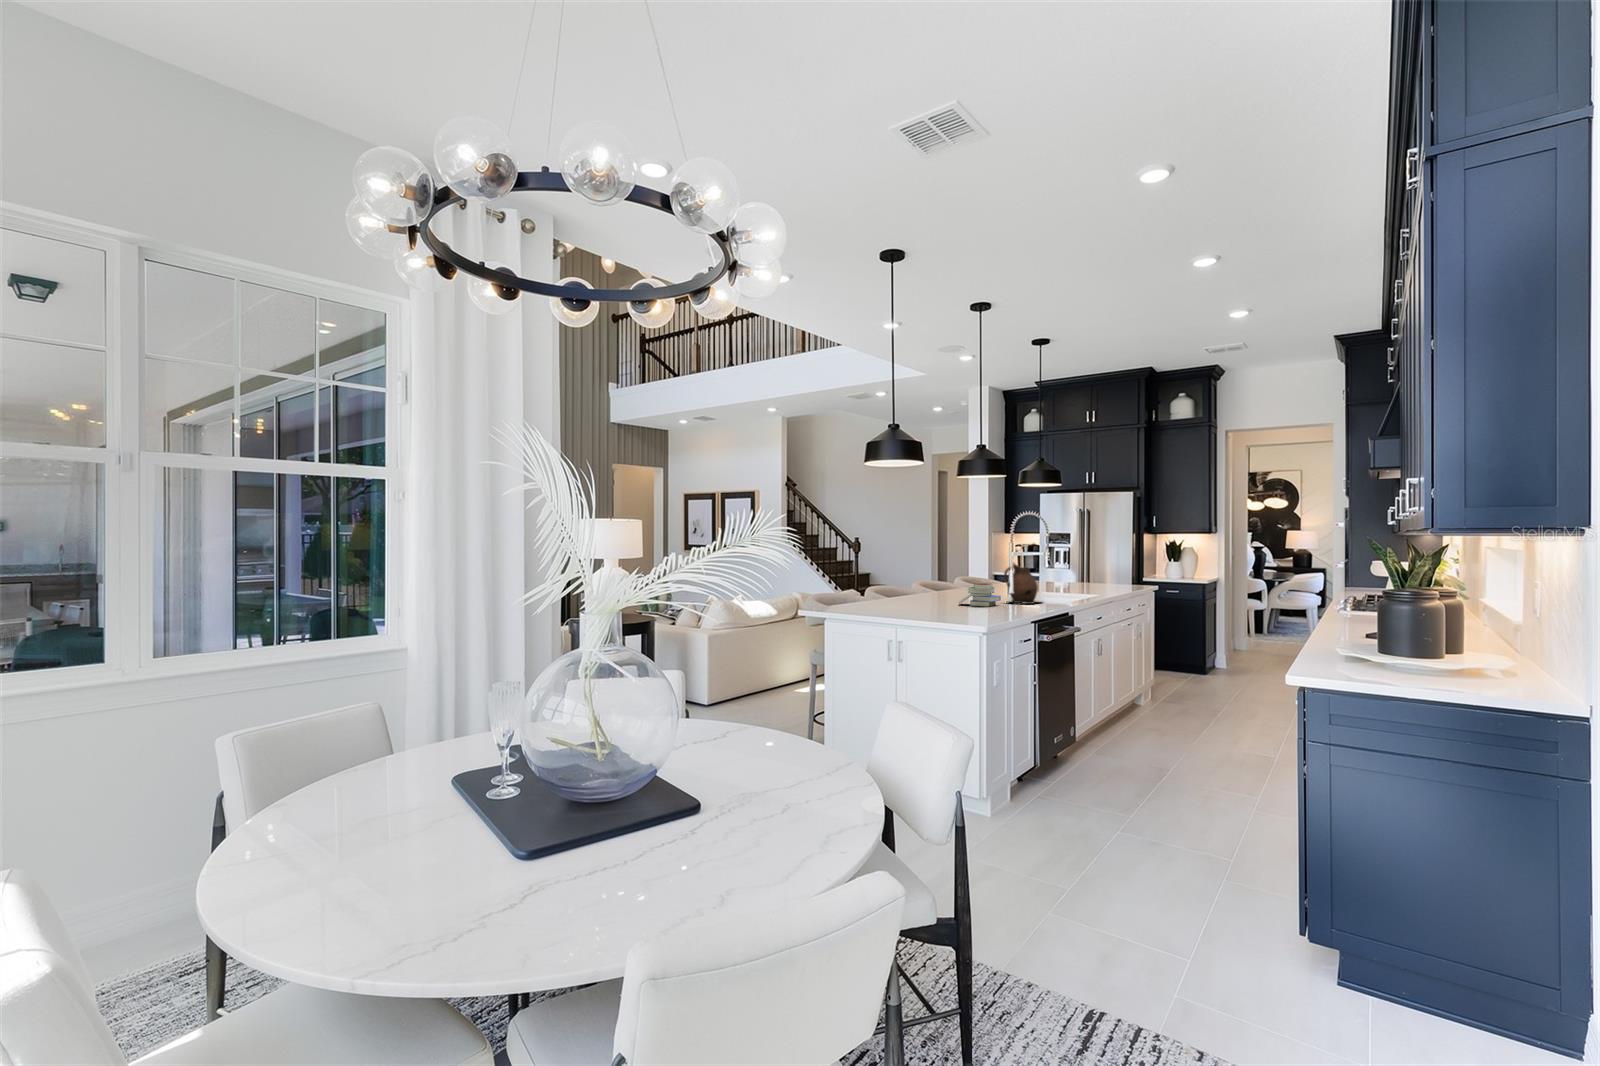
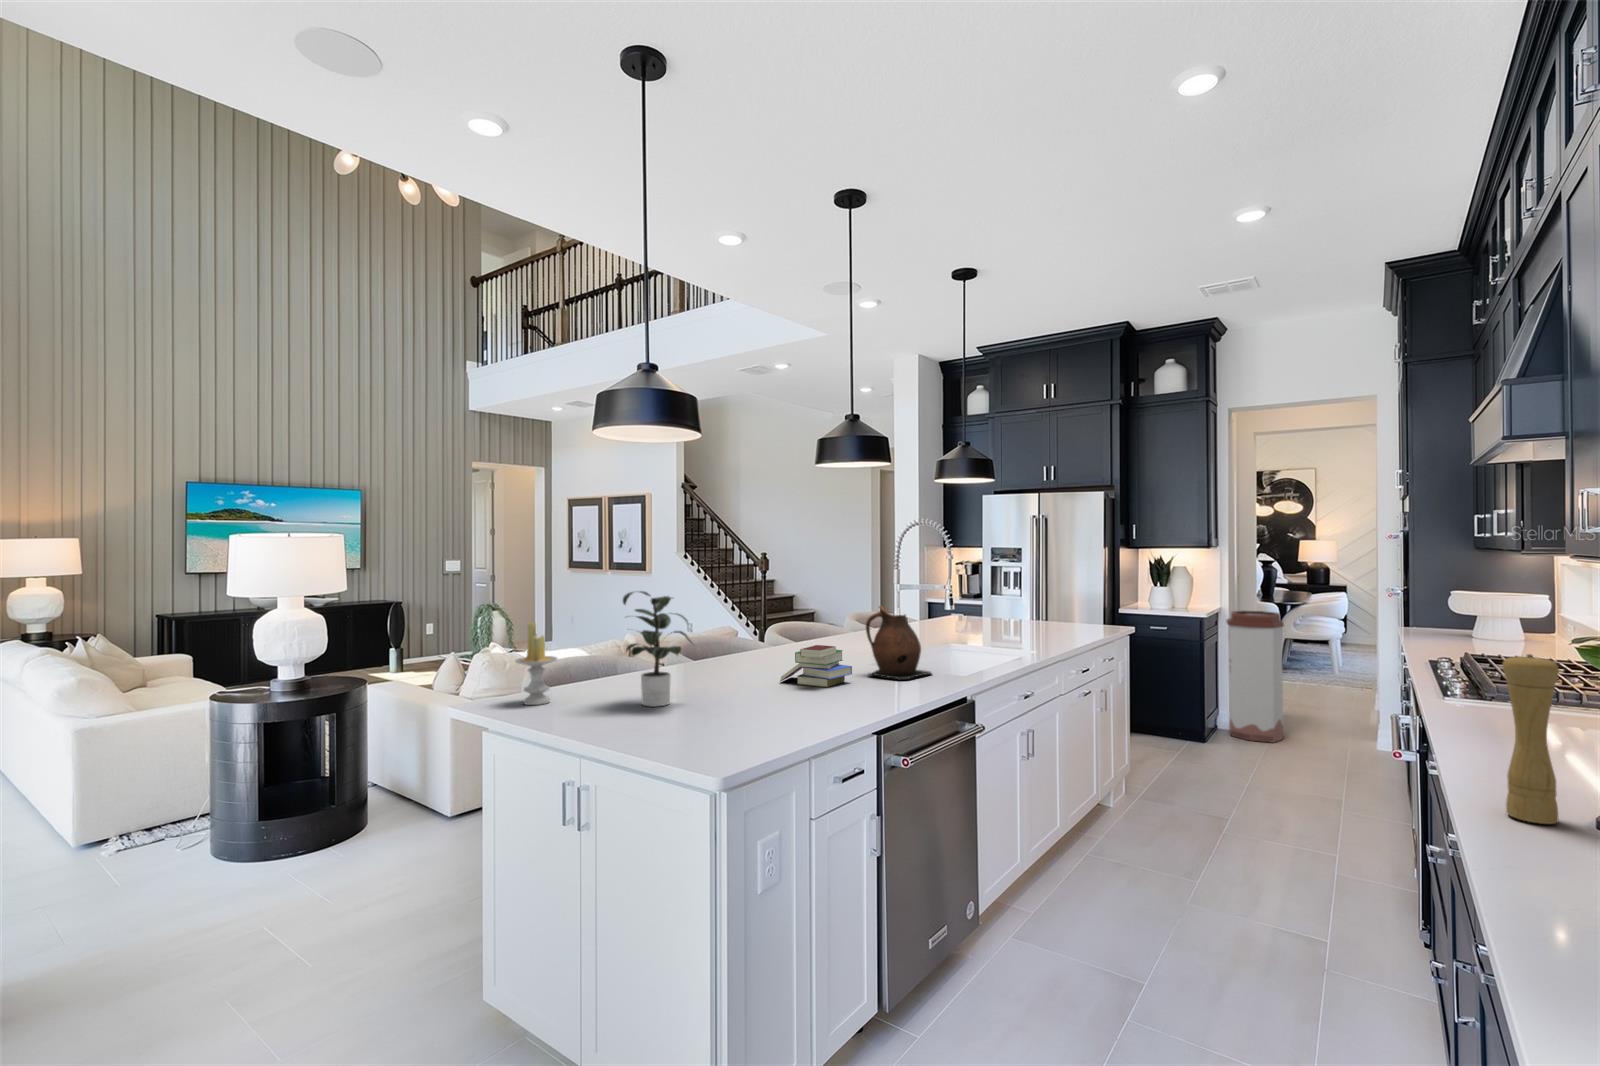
potted plant: none [880,549,936,612] -> present [623,591,691,707]
candle: none [824,567,847,612] -> present [515,622,557,705]
pepper mill: none [1332,569,1353,639] -> present [1503,654,1559,824]
trash can: none [1223,580,1264,674] -> present [1226,611,1284,743]

